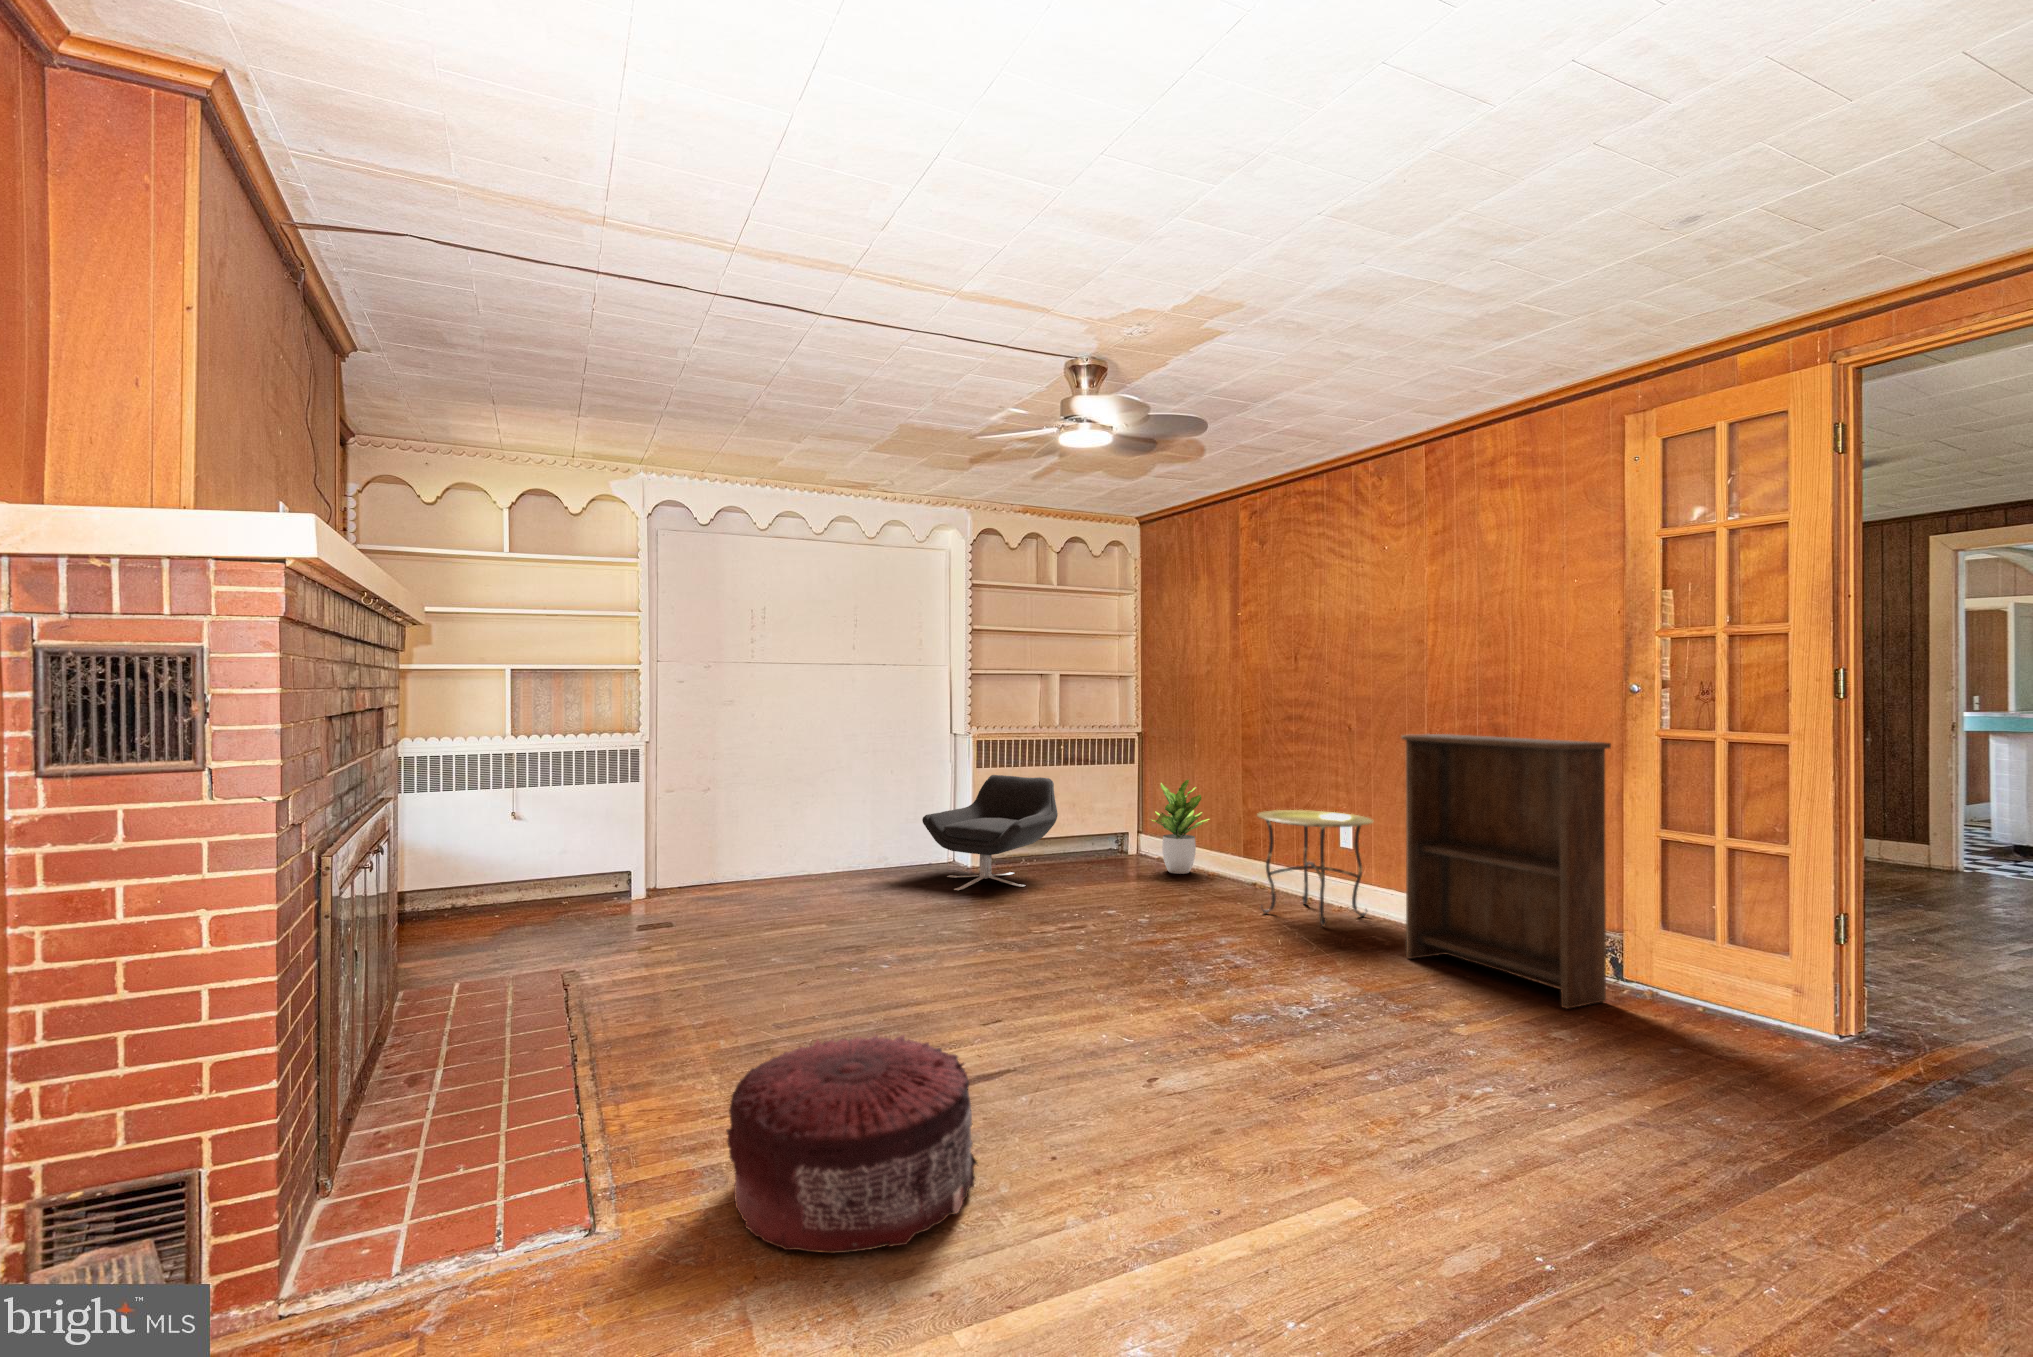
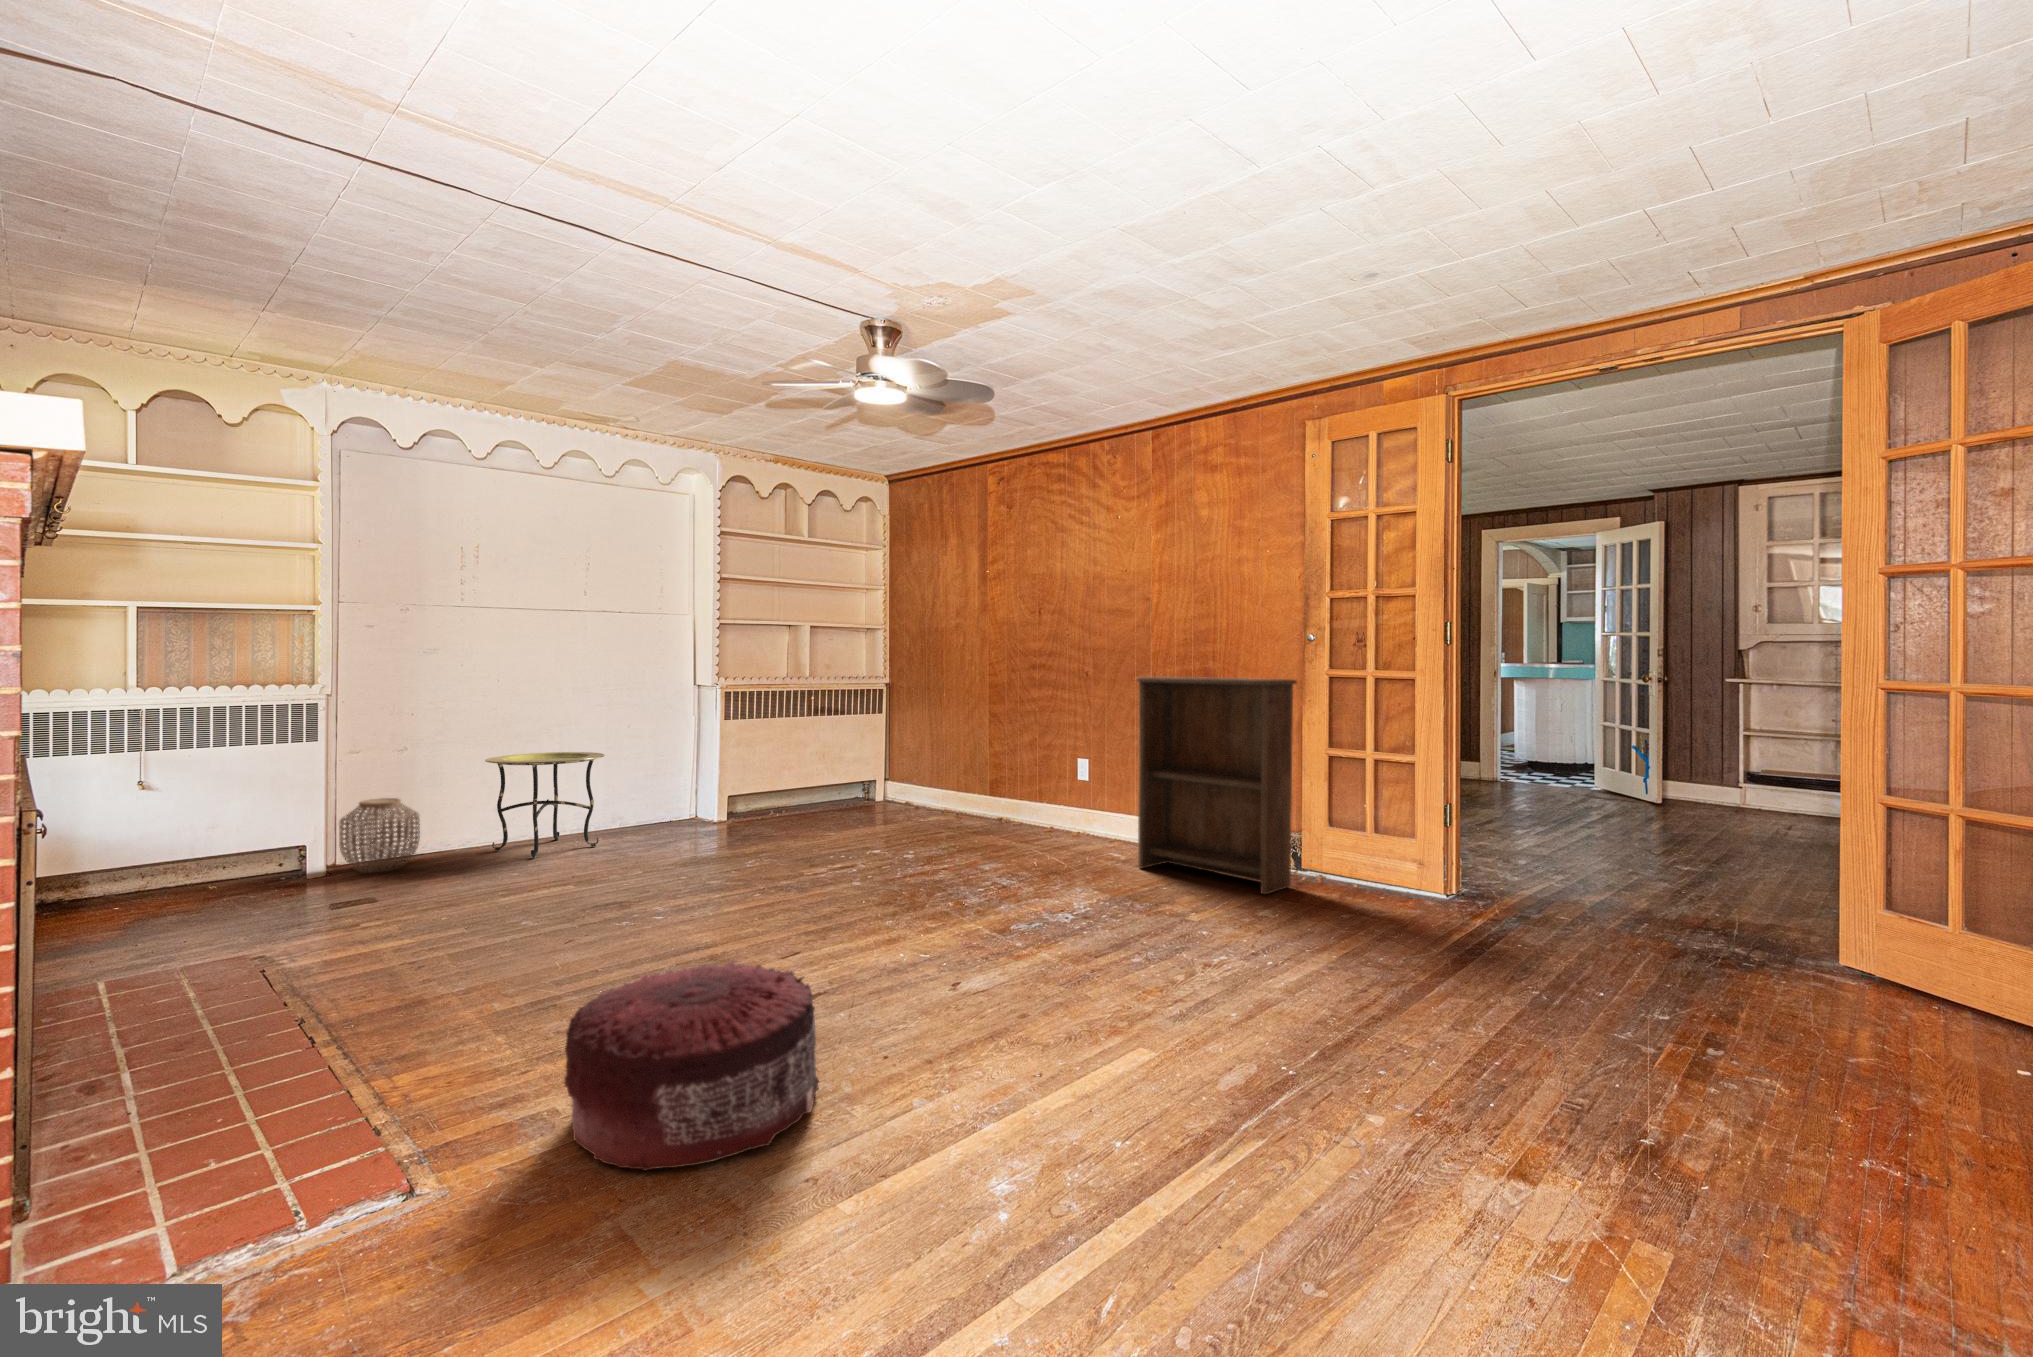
lounge chair: present [922,775,1058,890] -> none [674,727,814,842]
potted plant: present [1152,780,1209,874] -> none [899,727,957,815]
side table: present [1257,810,1373,926] -> present [485,752,605,858]
woven basket: none [640,833,702,900] -> present [339,798,420,873]

